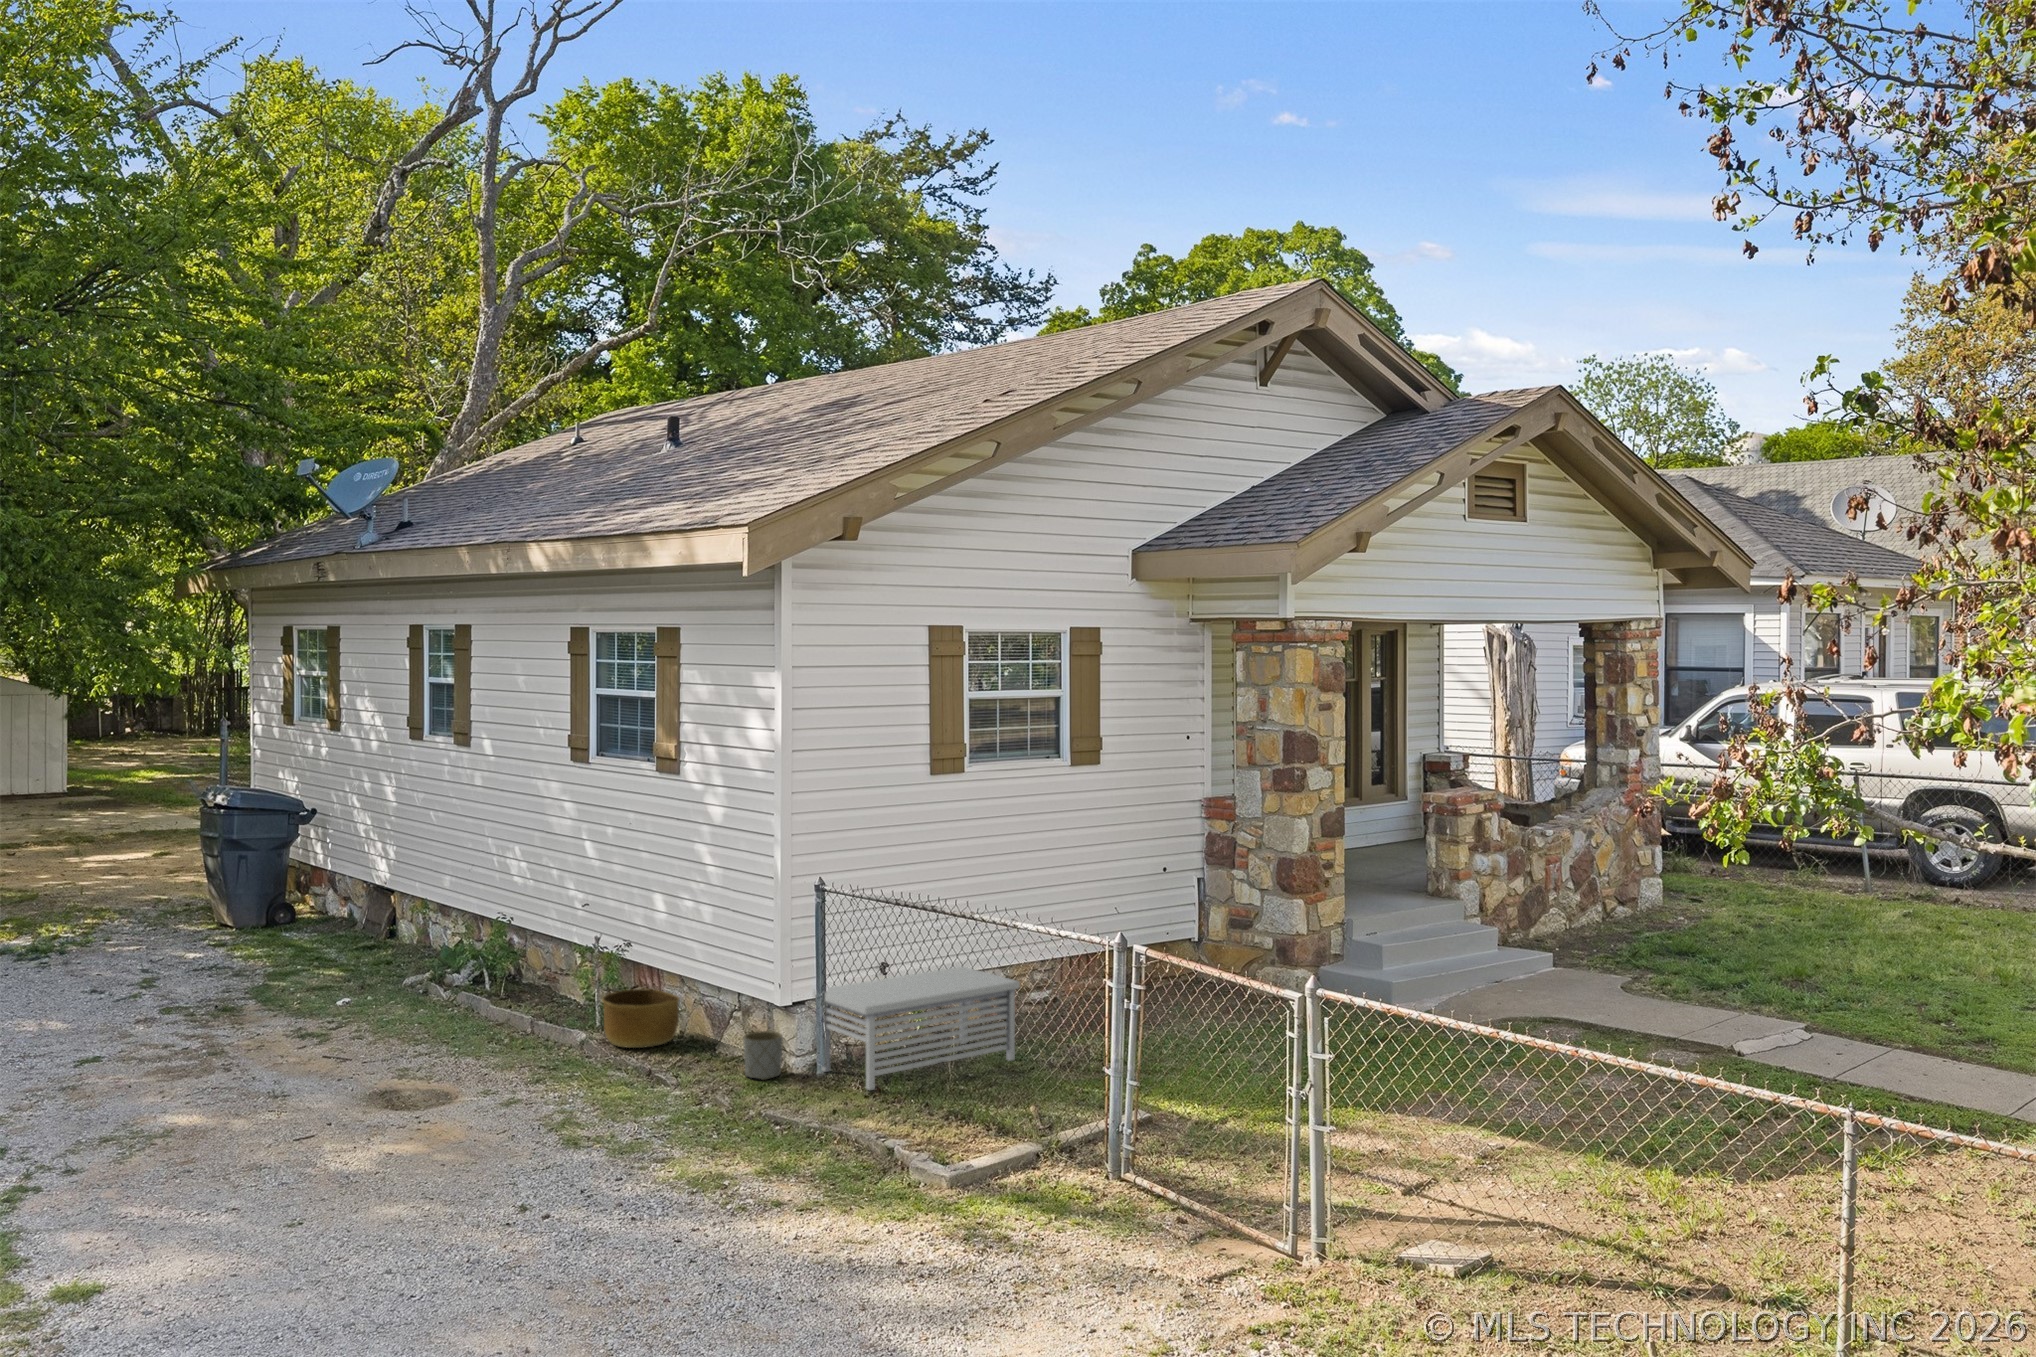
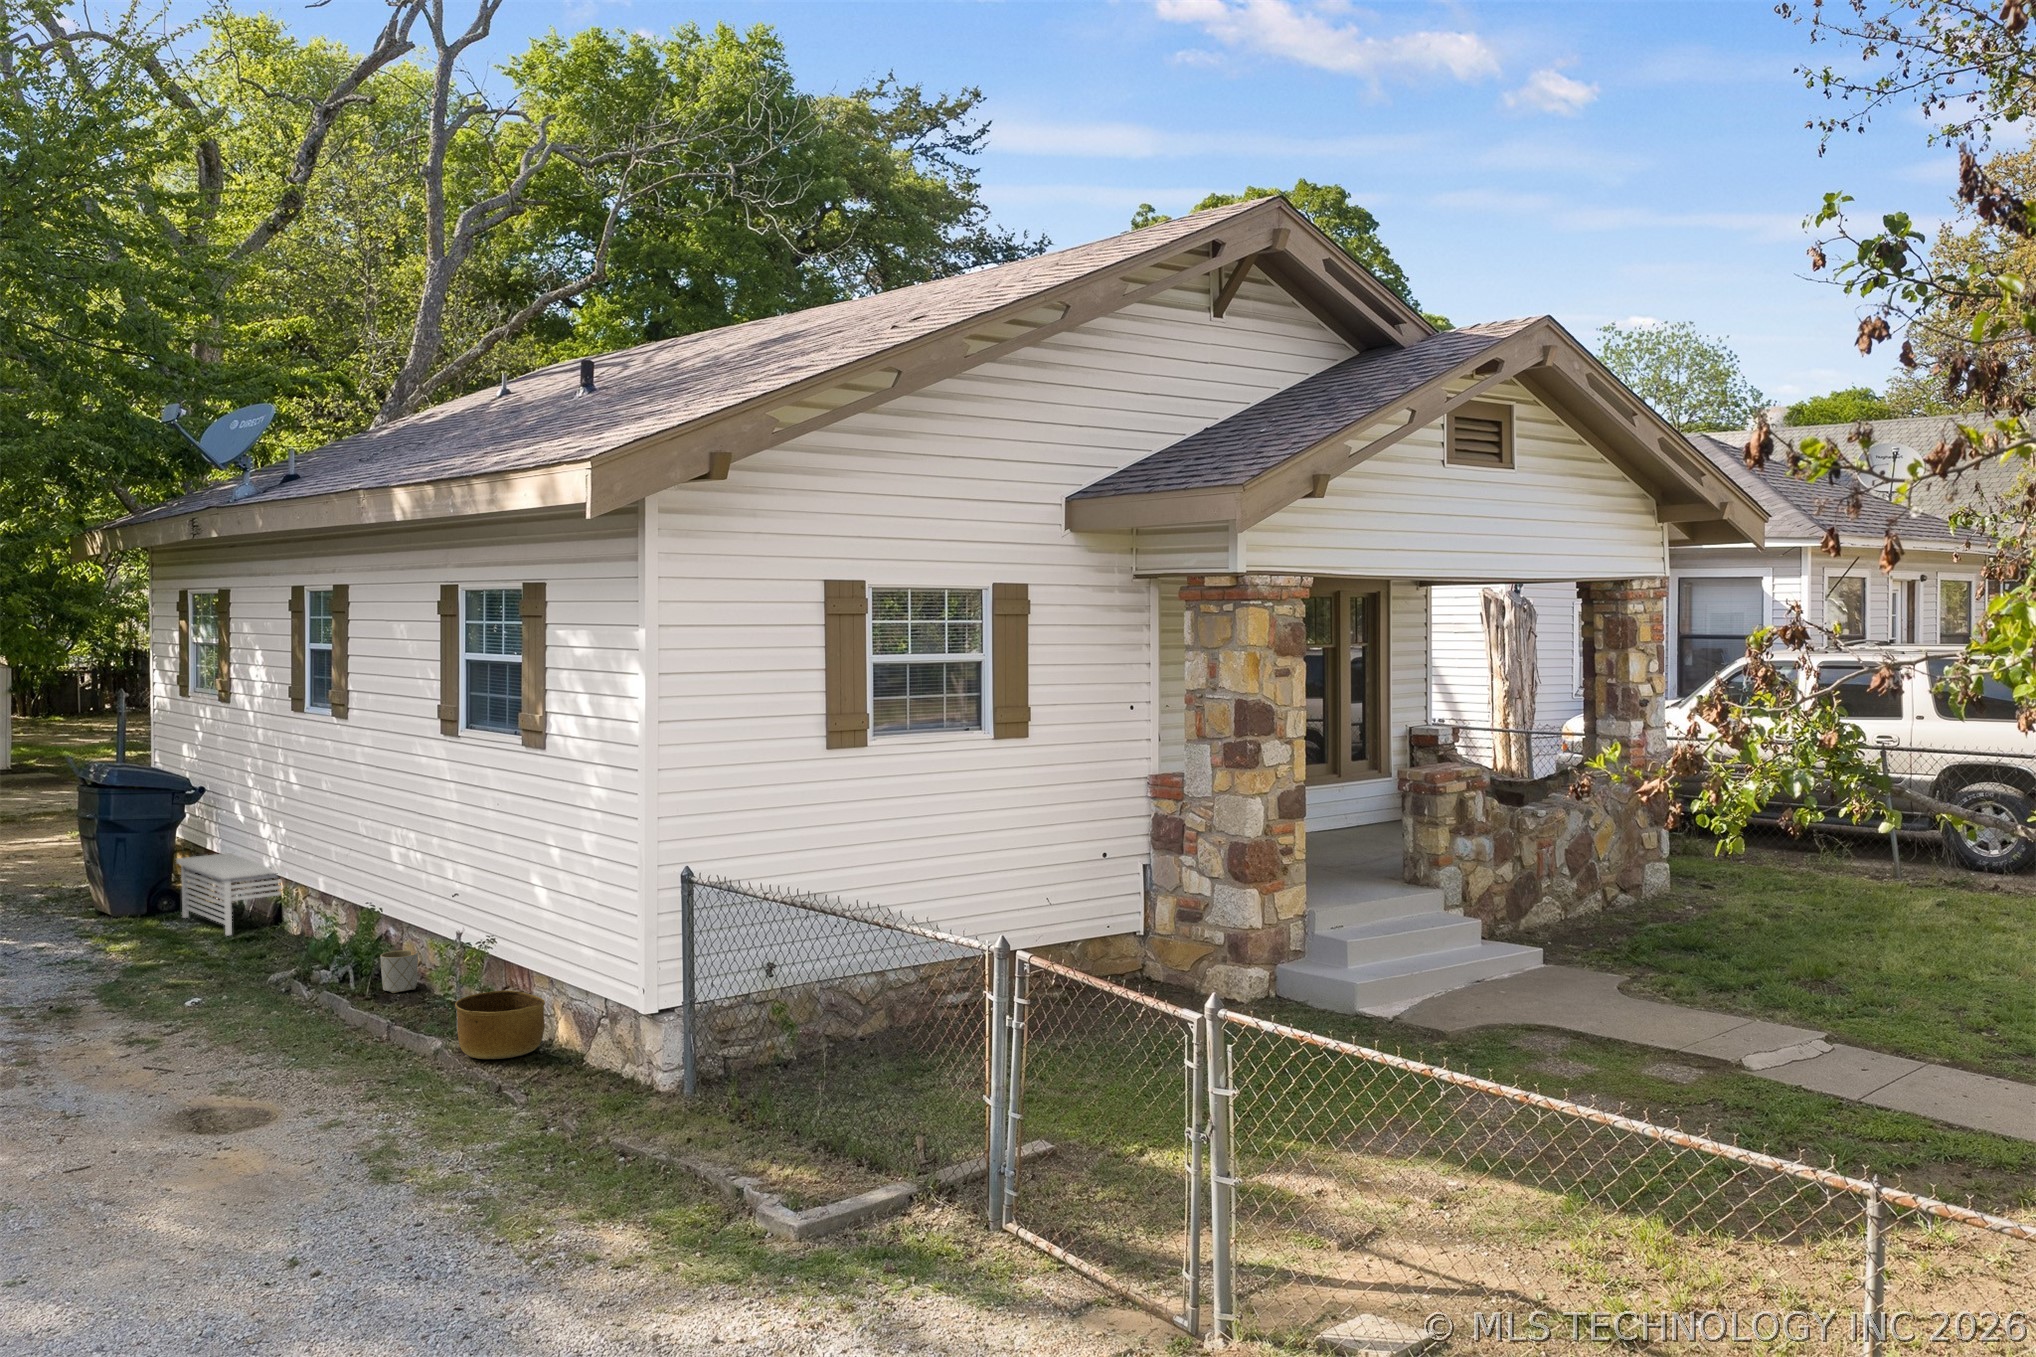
storage bench: present [813,967,1020,1090] -> present [176,853,282,936]
planter: present [743,1031,783,1080] -> present [380,950,418,993]

